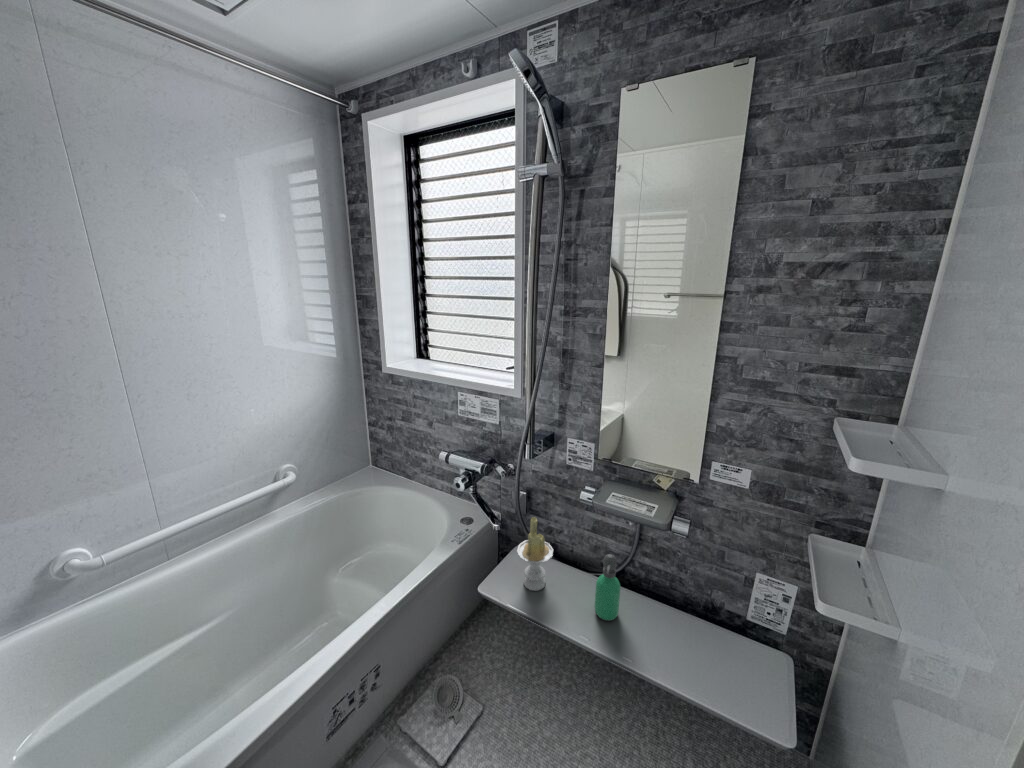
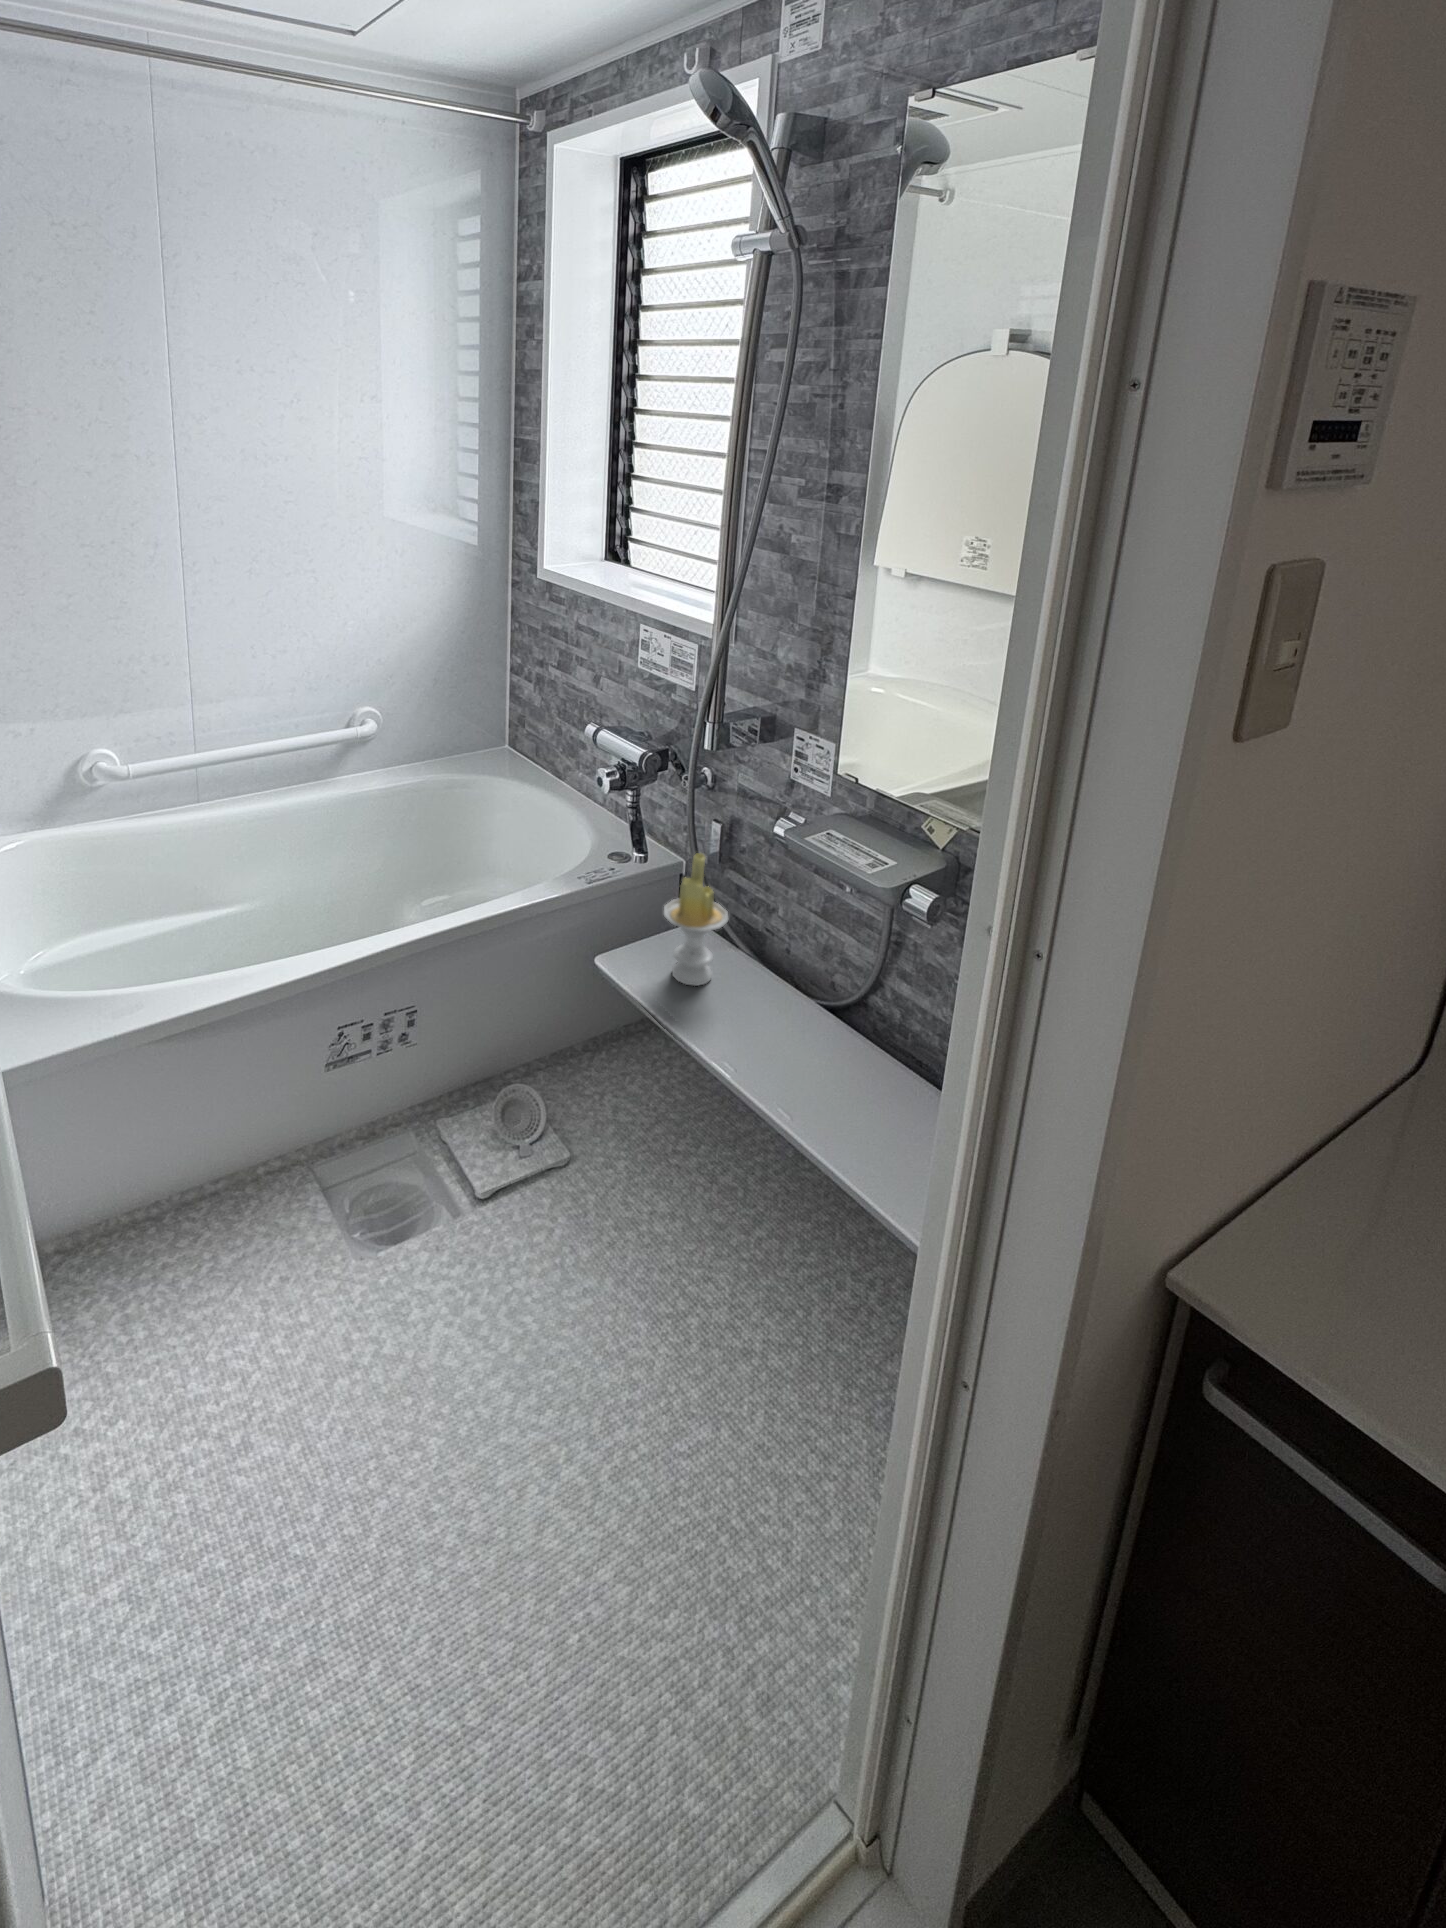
soap dispenser: present [595,554,620,621] -> none [768,934,817,1058]

